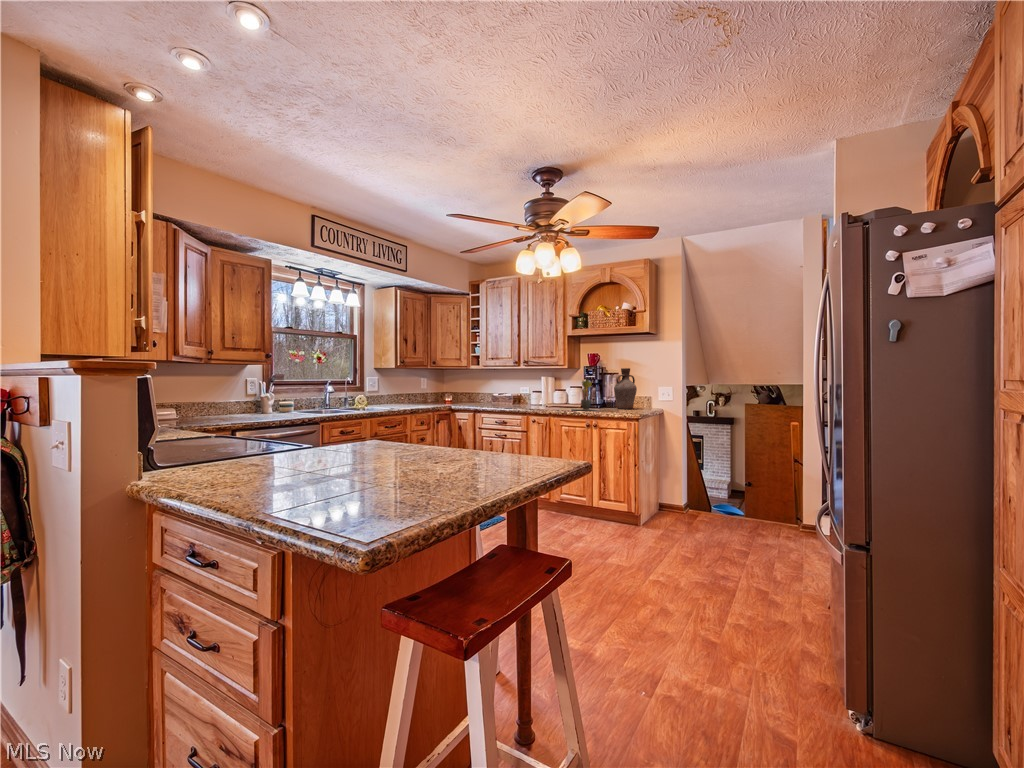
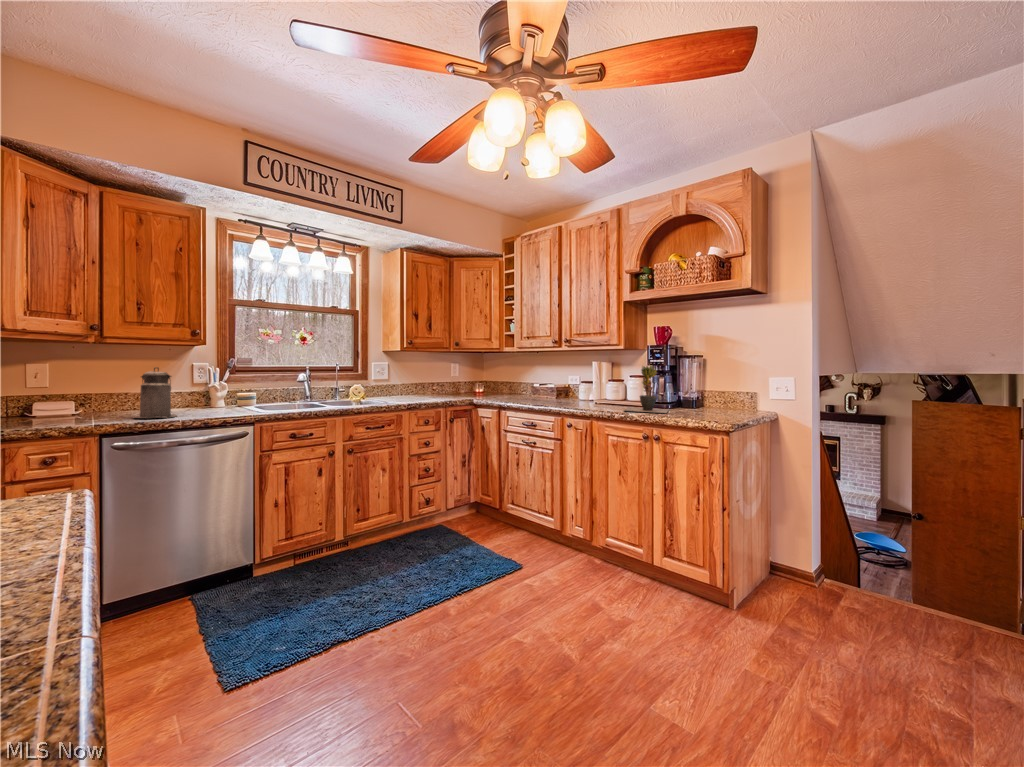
vase: present [614,368,637,409] -> none [695,347,732,410]
canister: none [237,379,266,416] -> present [134,367,177,418]

